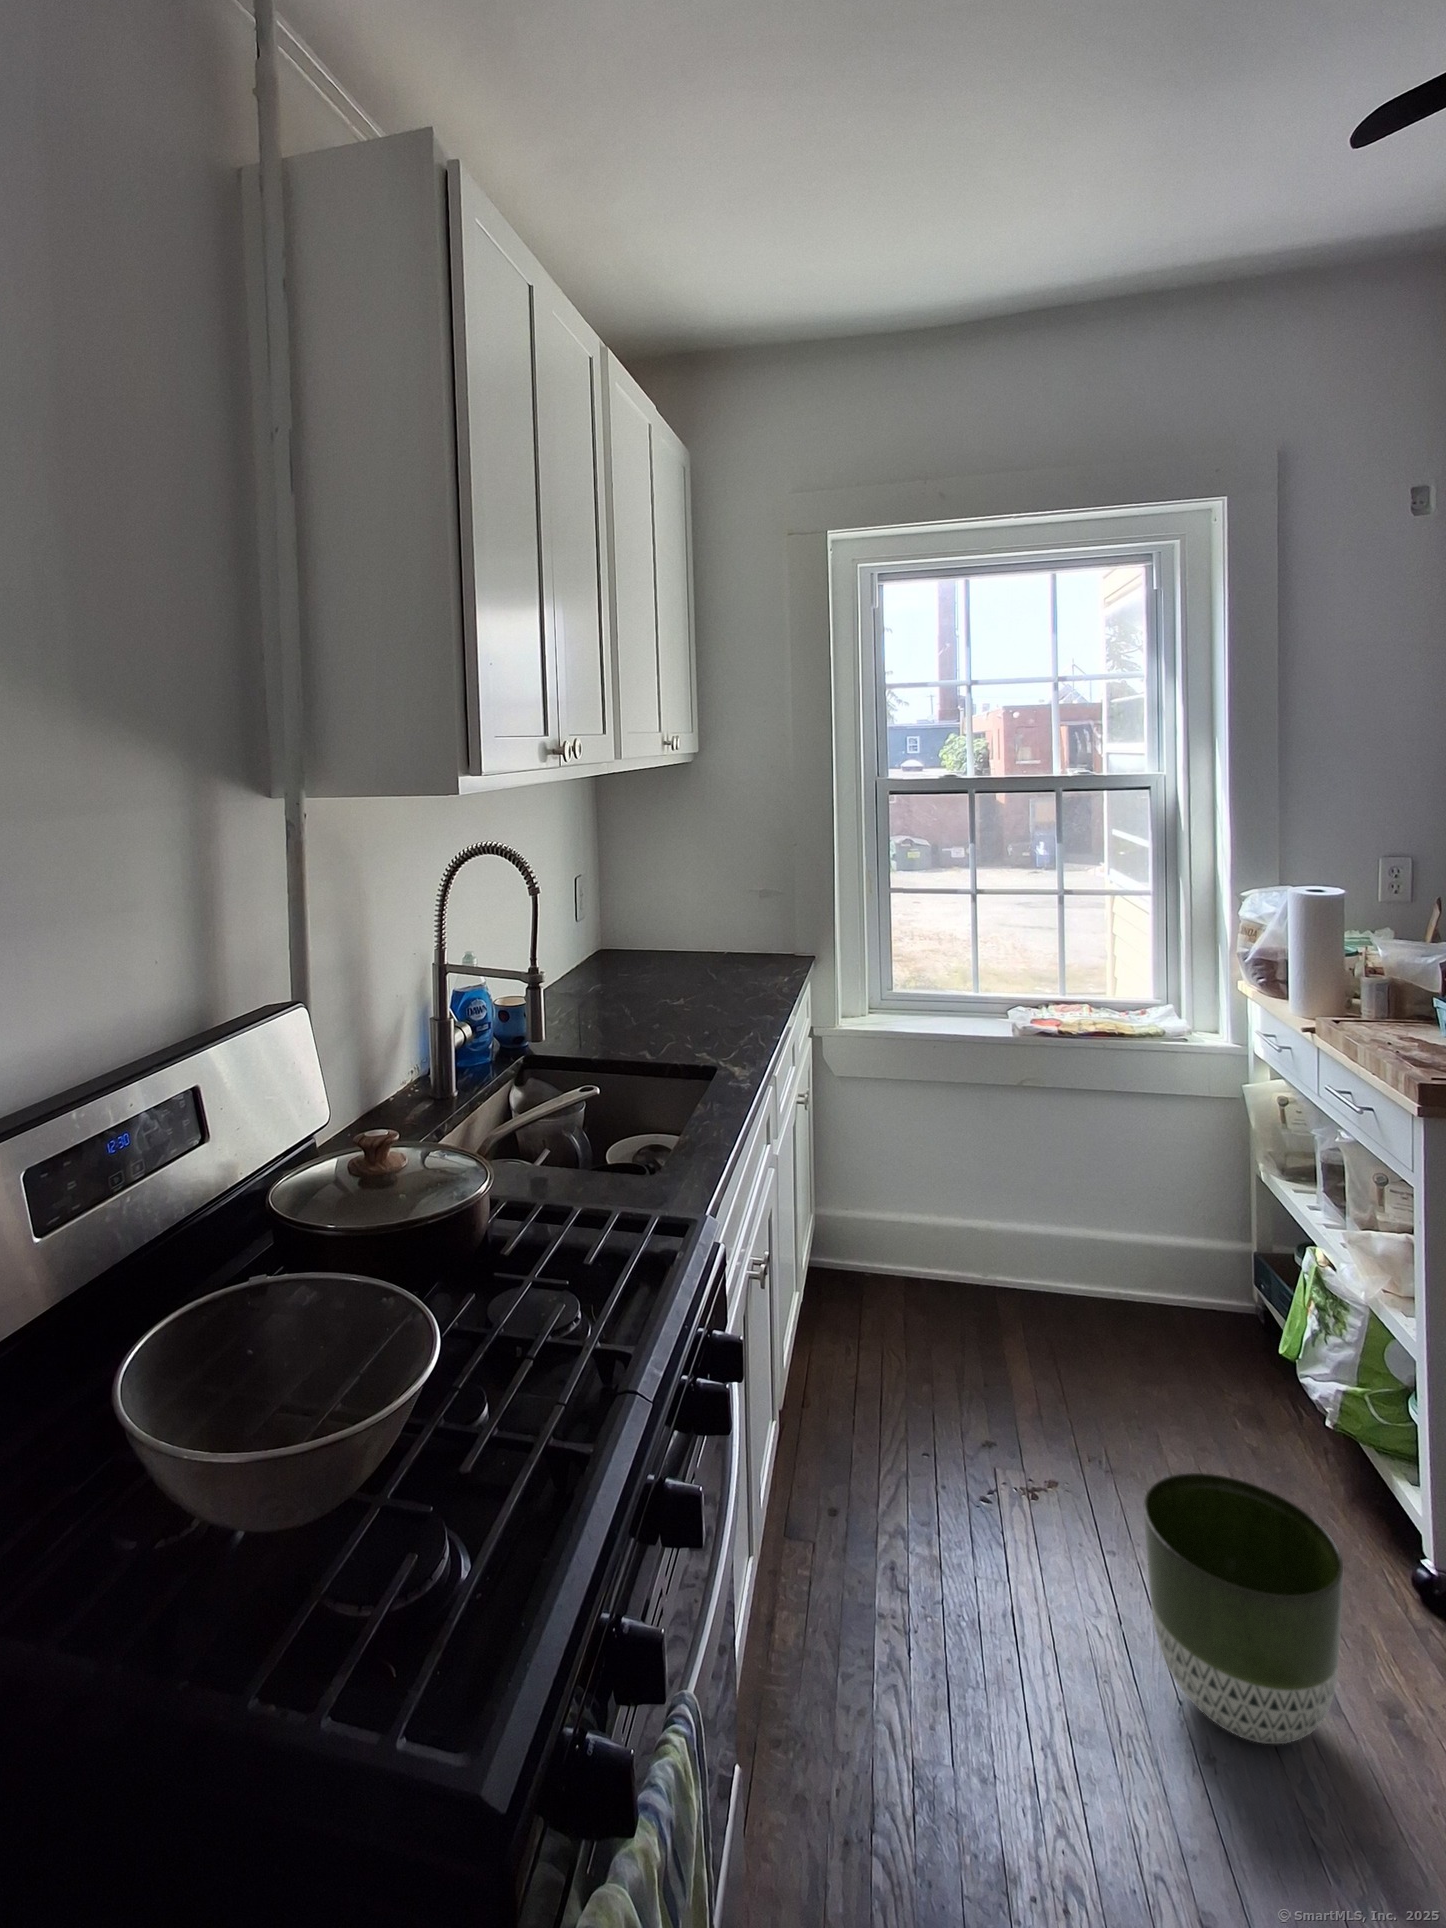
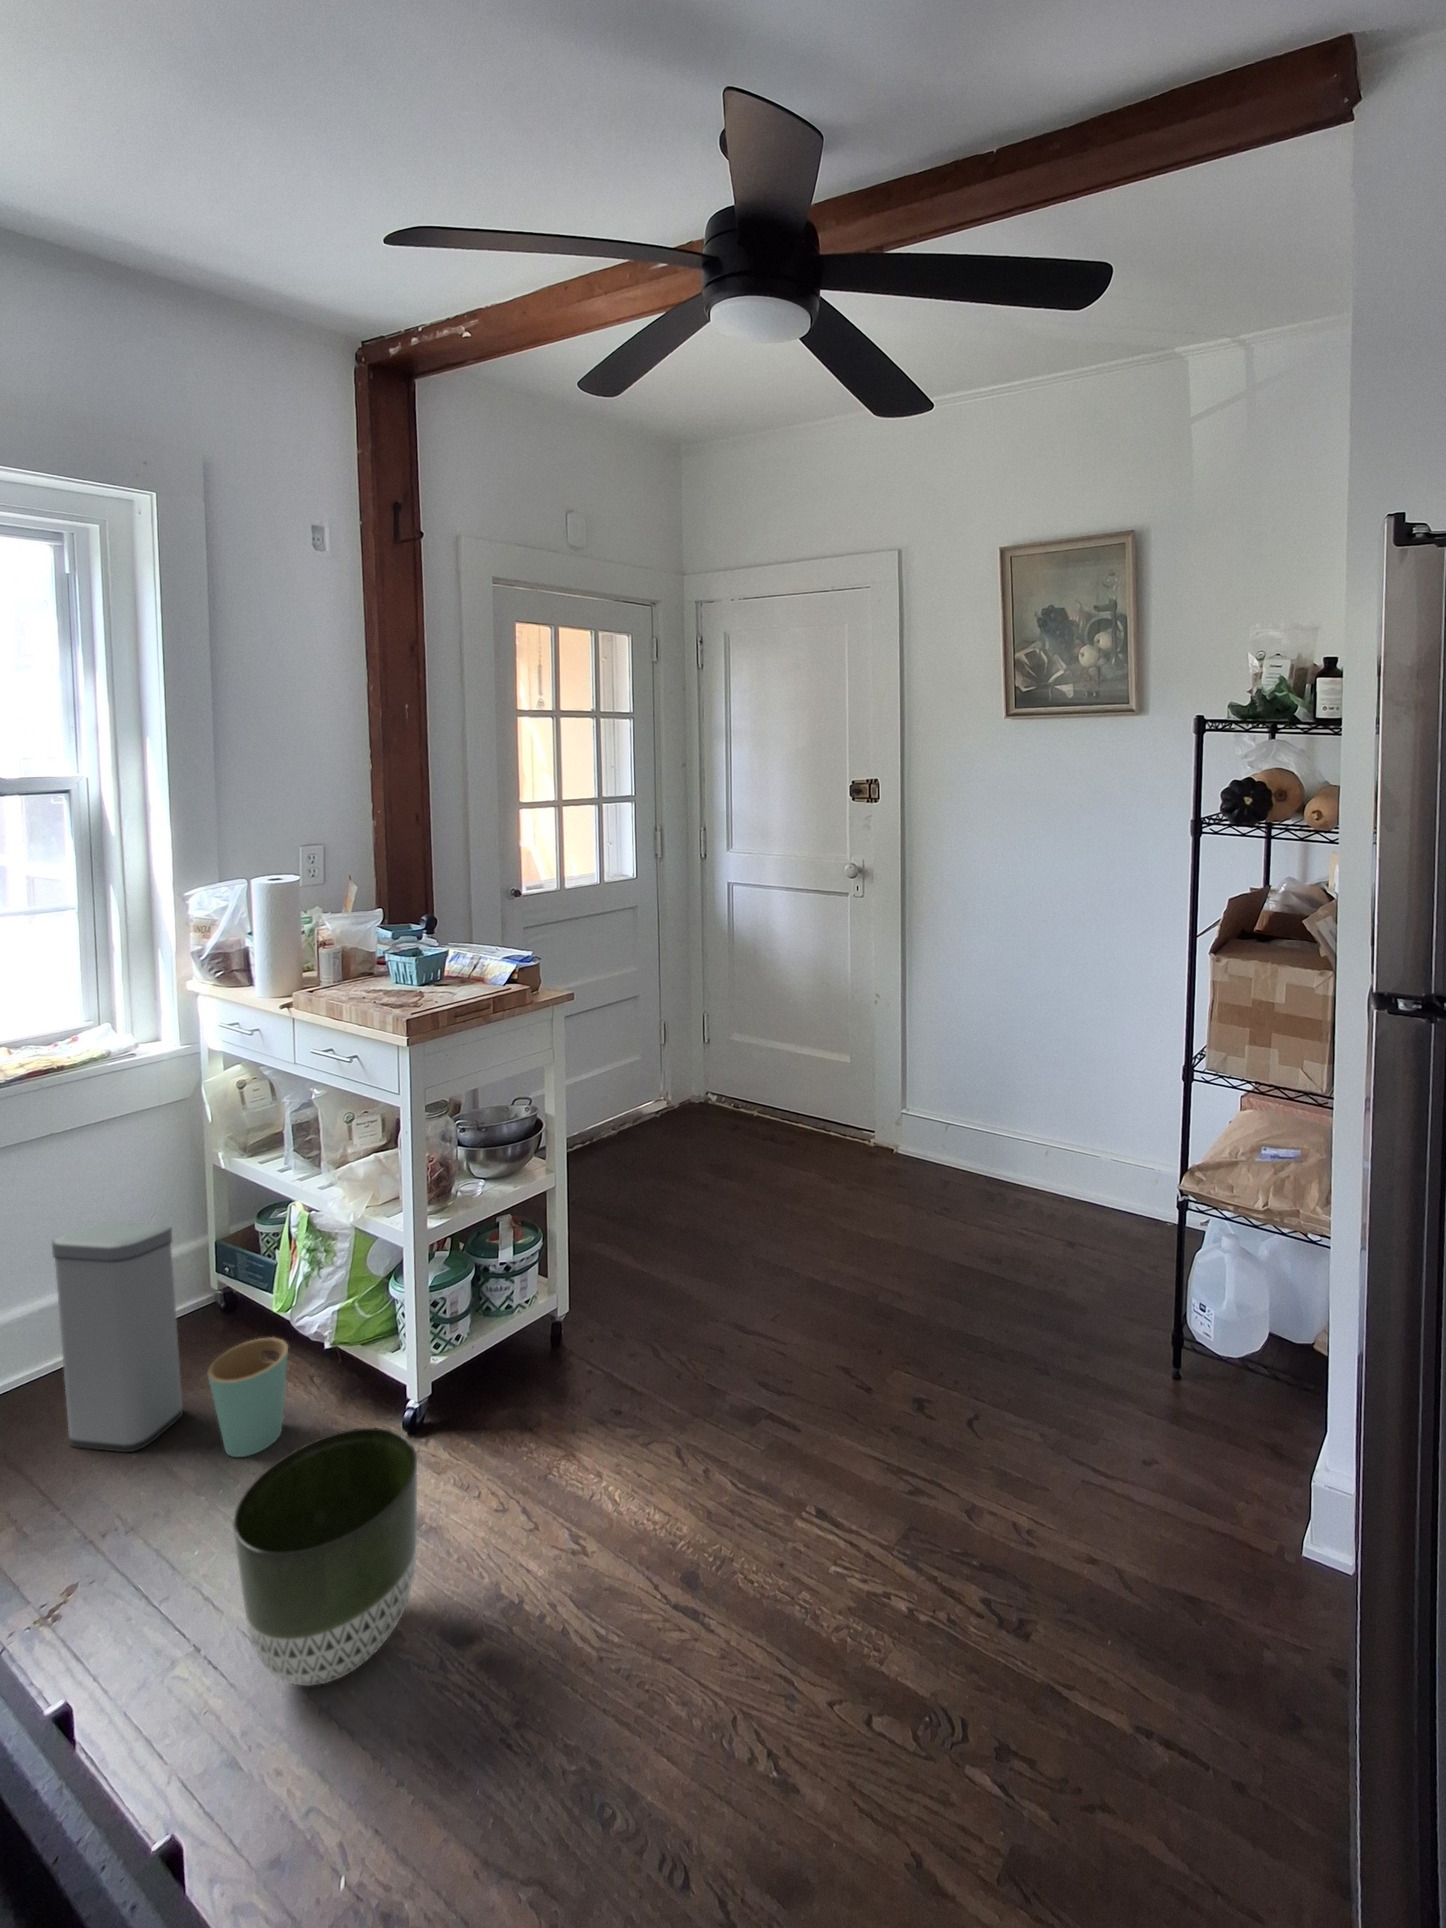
trash can: none [1090,1177,1278,1479] -> present [52,1222,288,1457]

